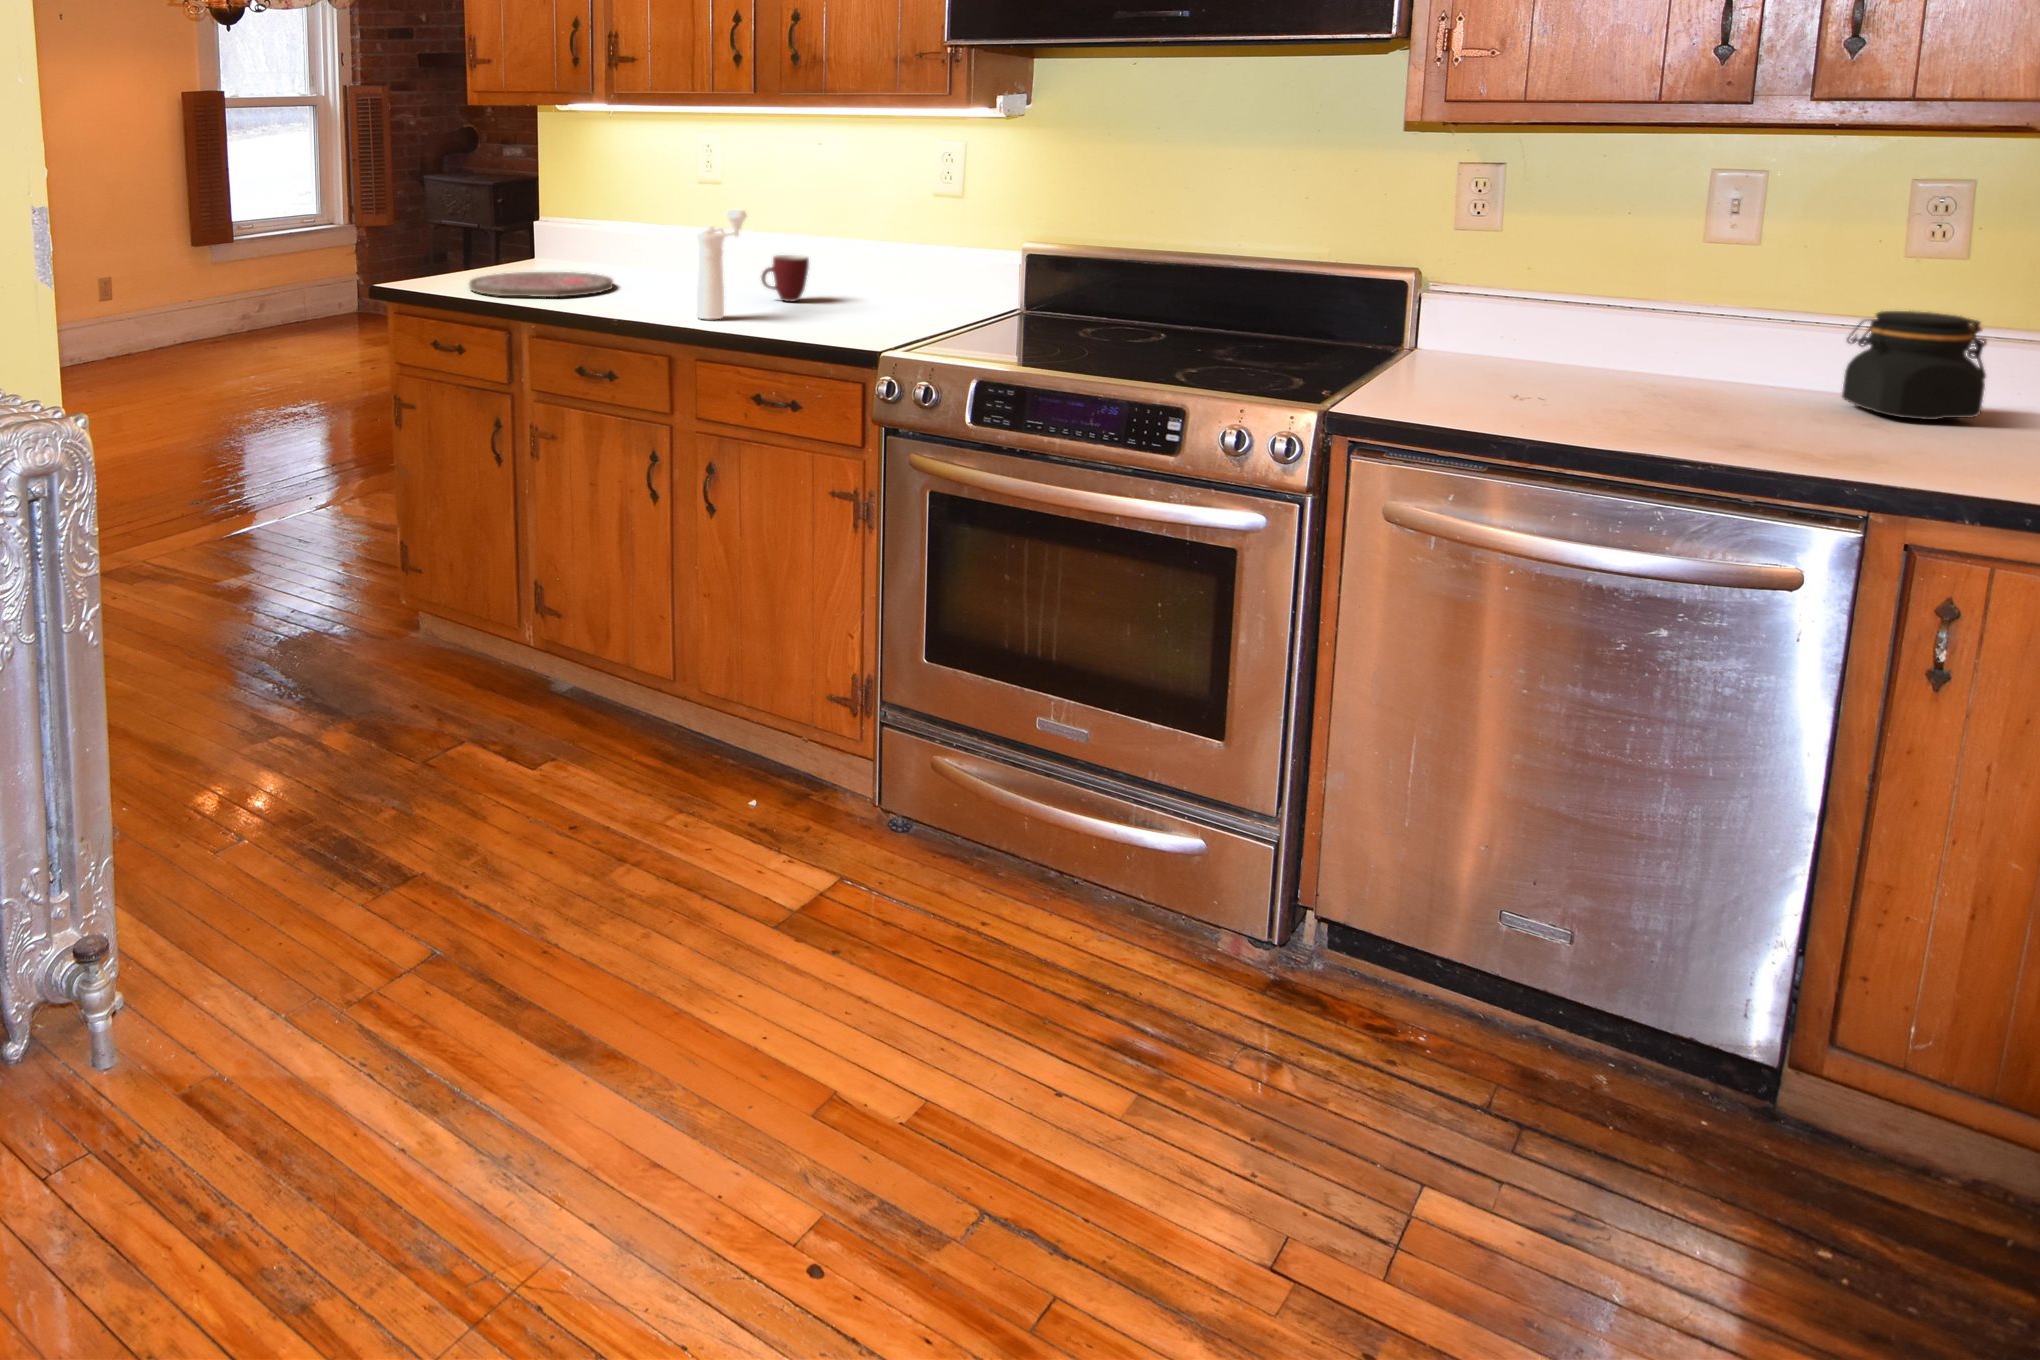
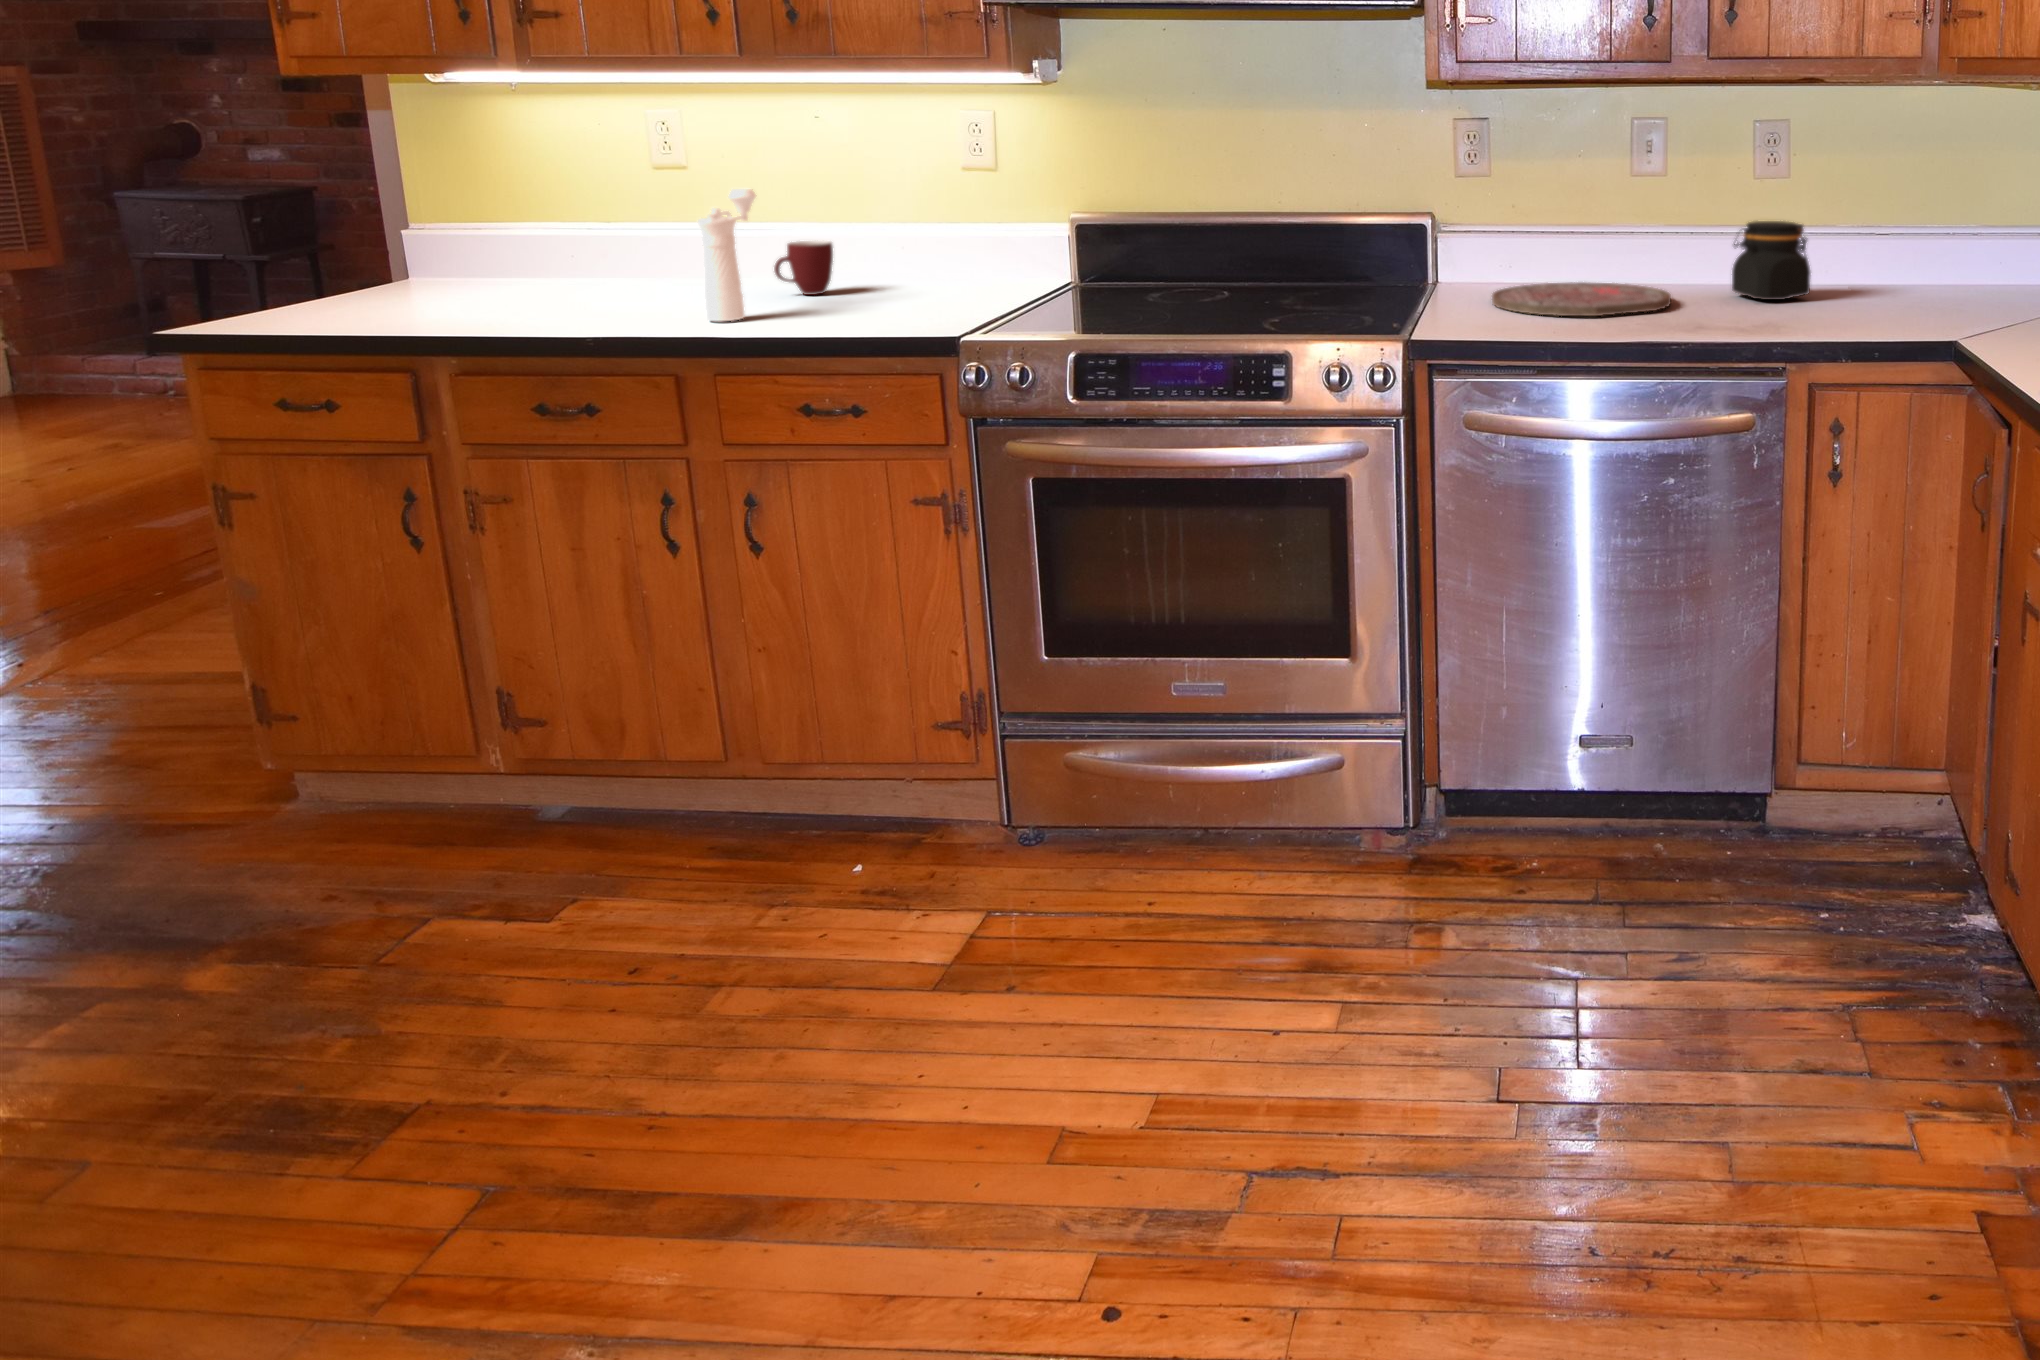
cutting board: present [469,272,613,297] -> present [1492,282,1671,316]

